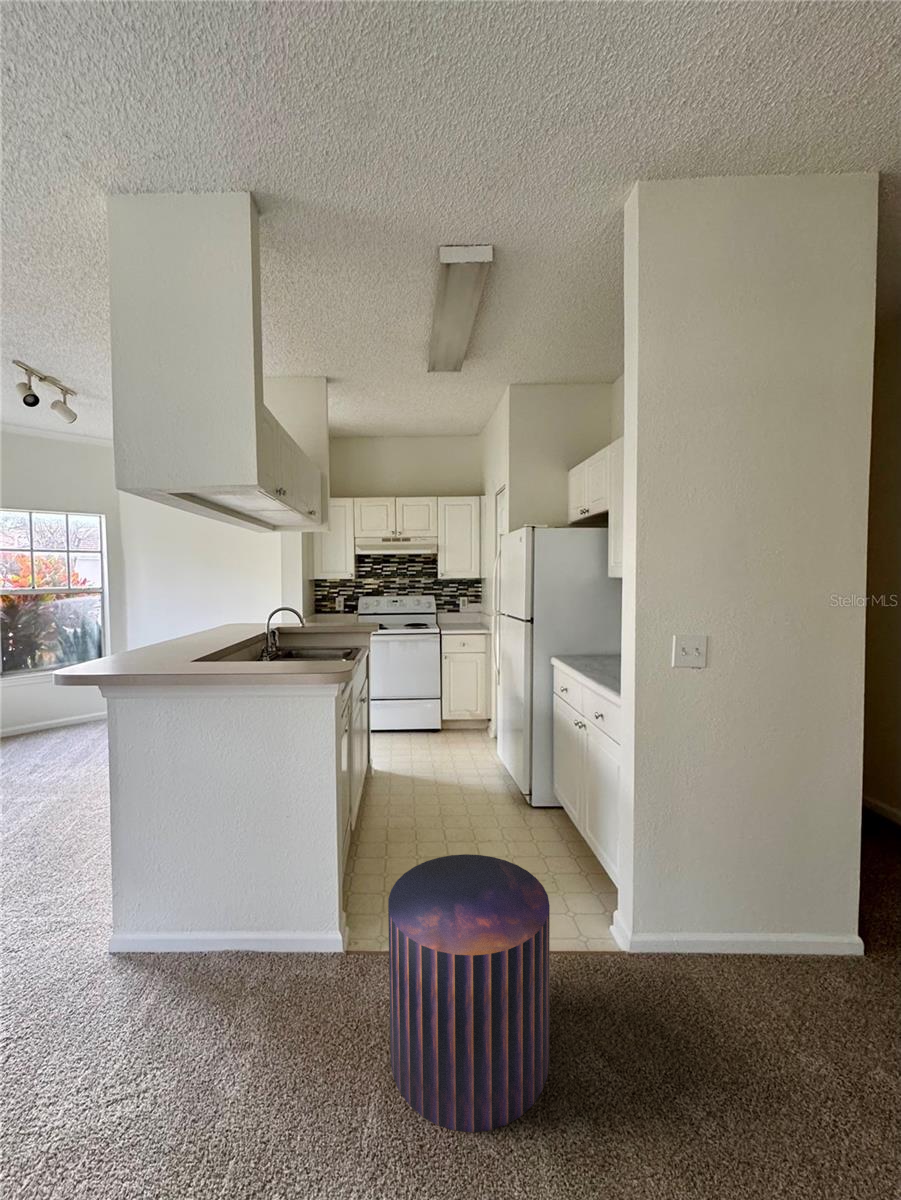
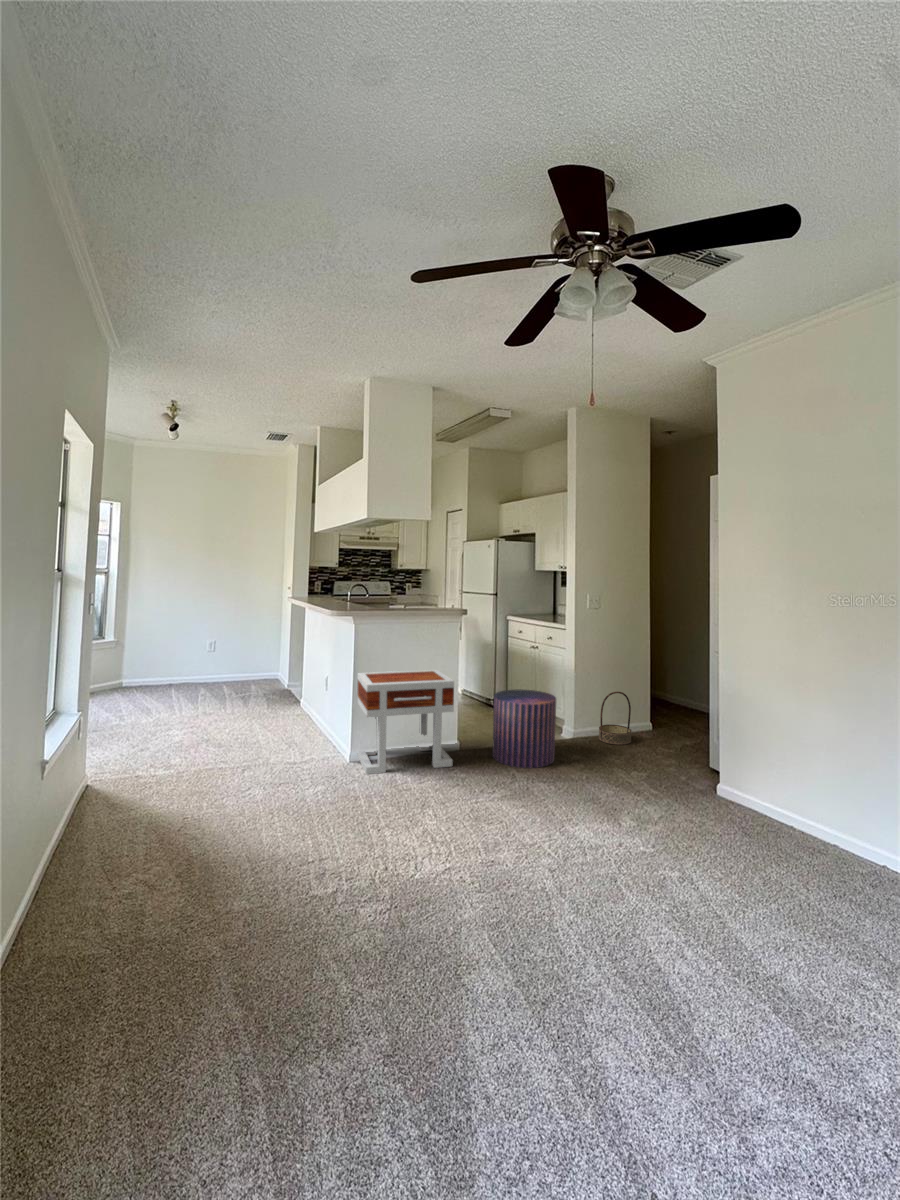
side table: none [39,793,307,1067] -> present [357,670,454,774]
basket: none [707,874,798,1028] -> present [598,692,631,745]

